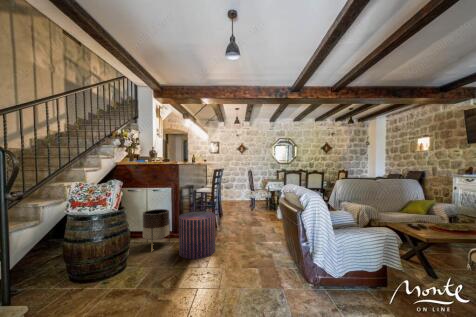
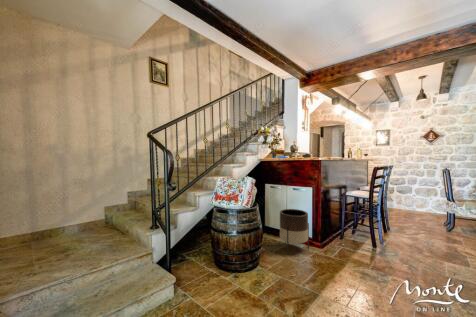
pouf: present [179,211,215,259] -> none [315,222,369,293]

